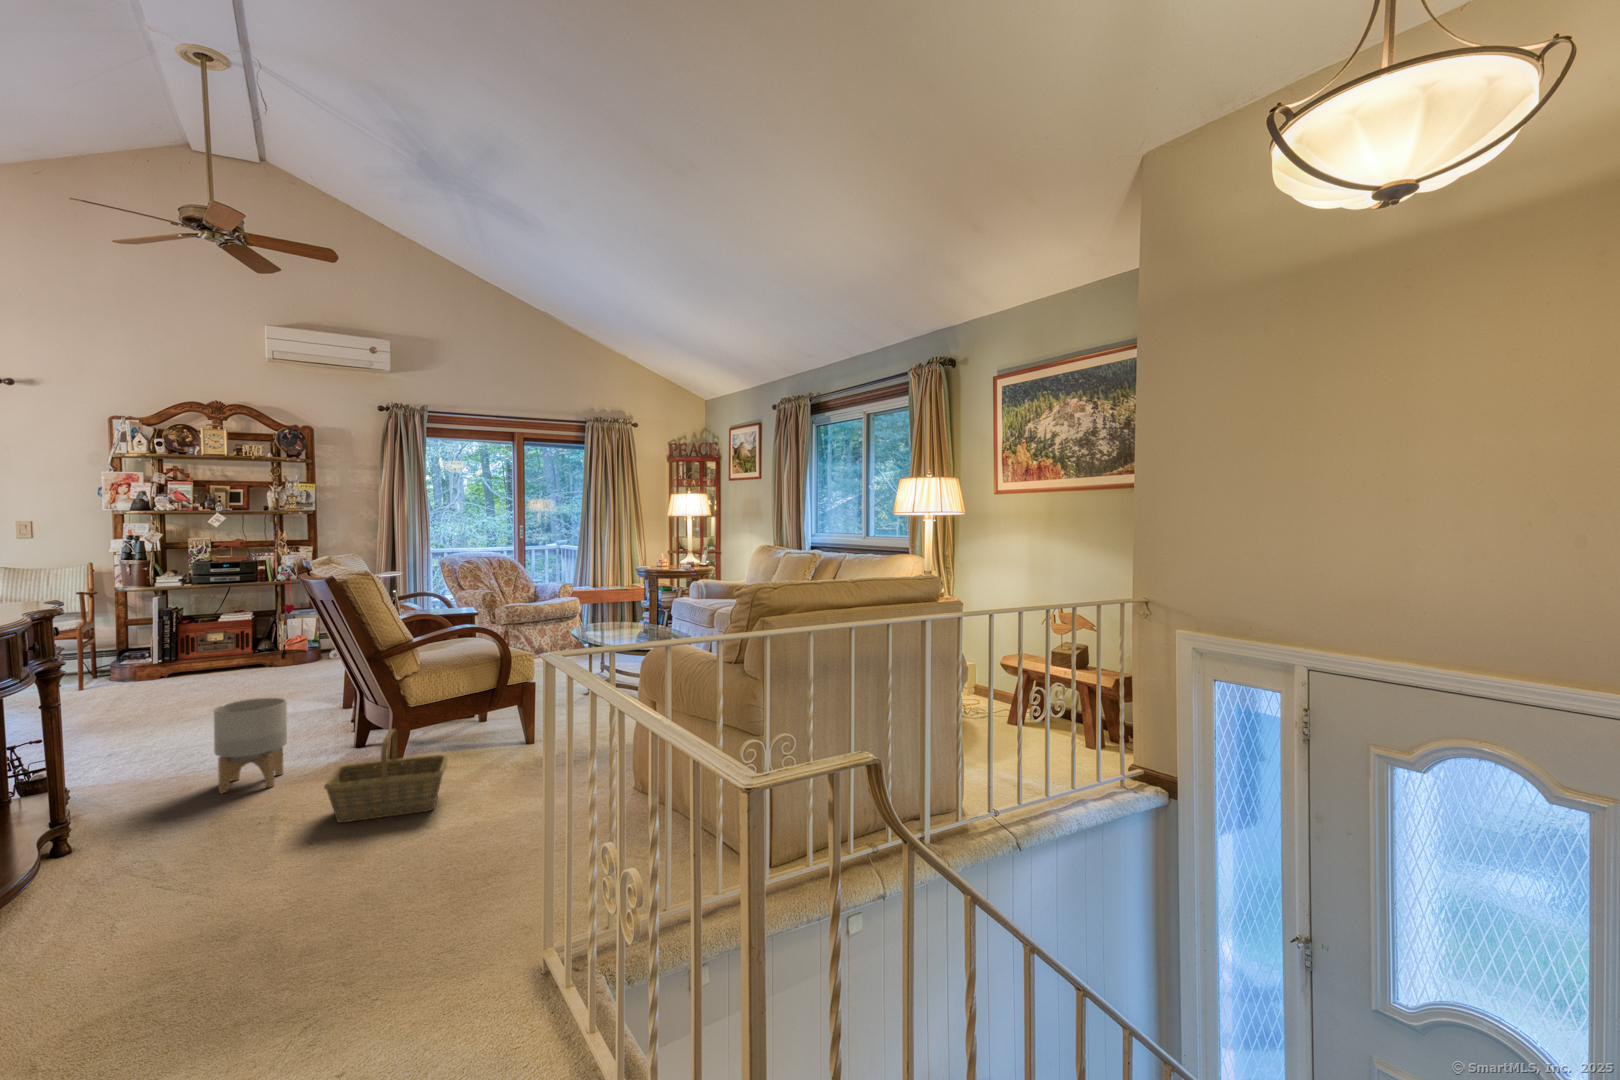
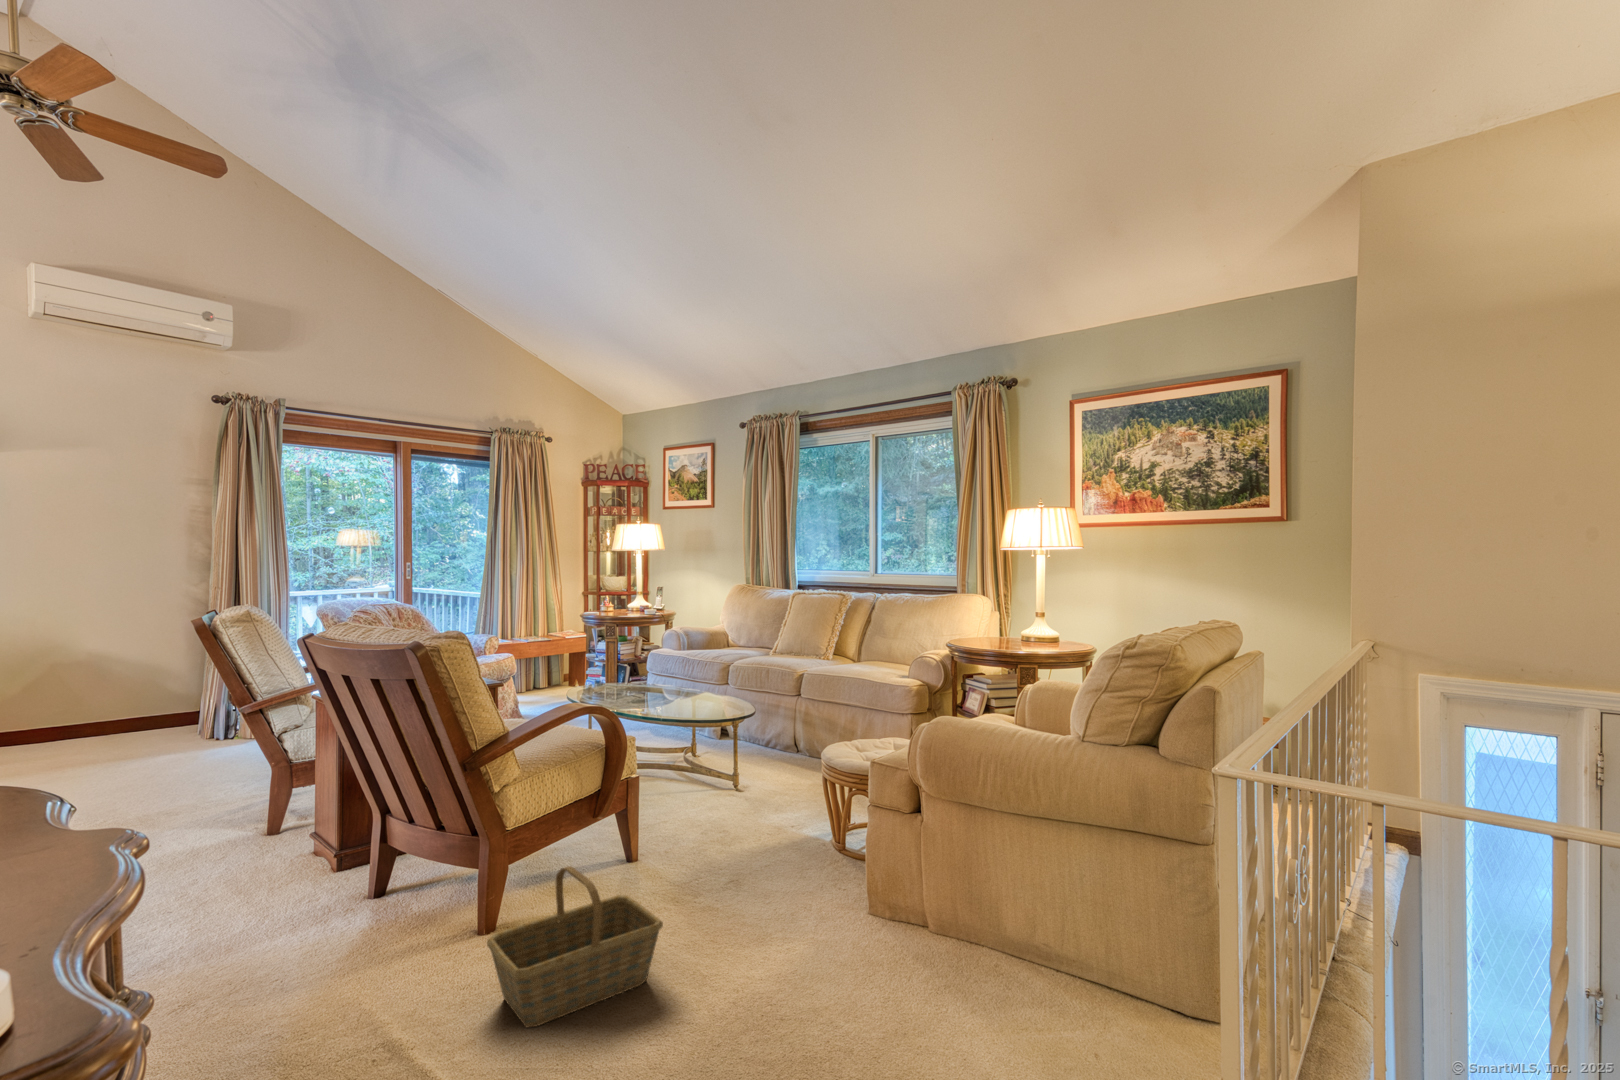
planter: present [214,698,287,794] -> none [223,839,337,1014]

